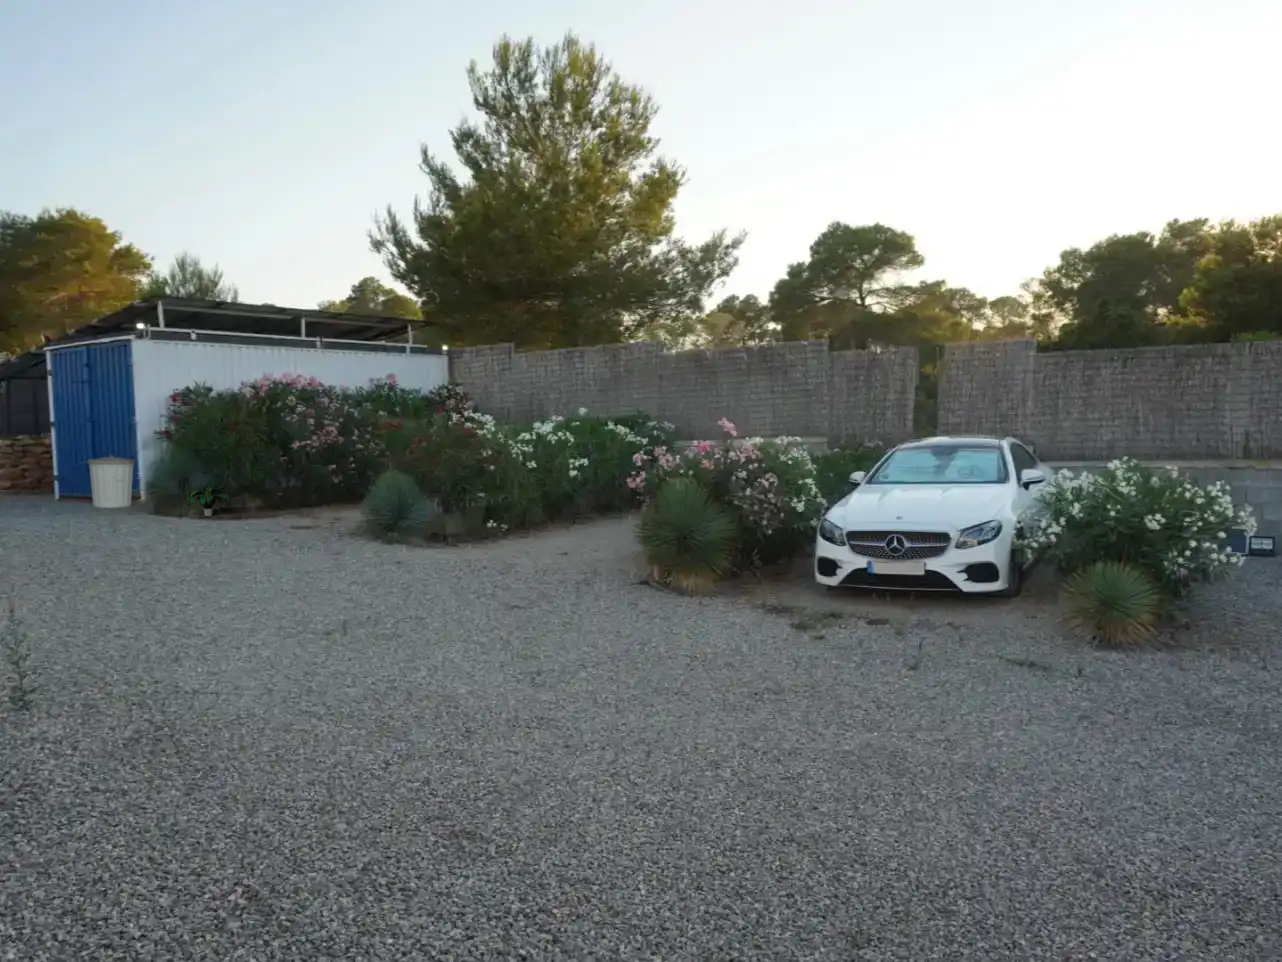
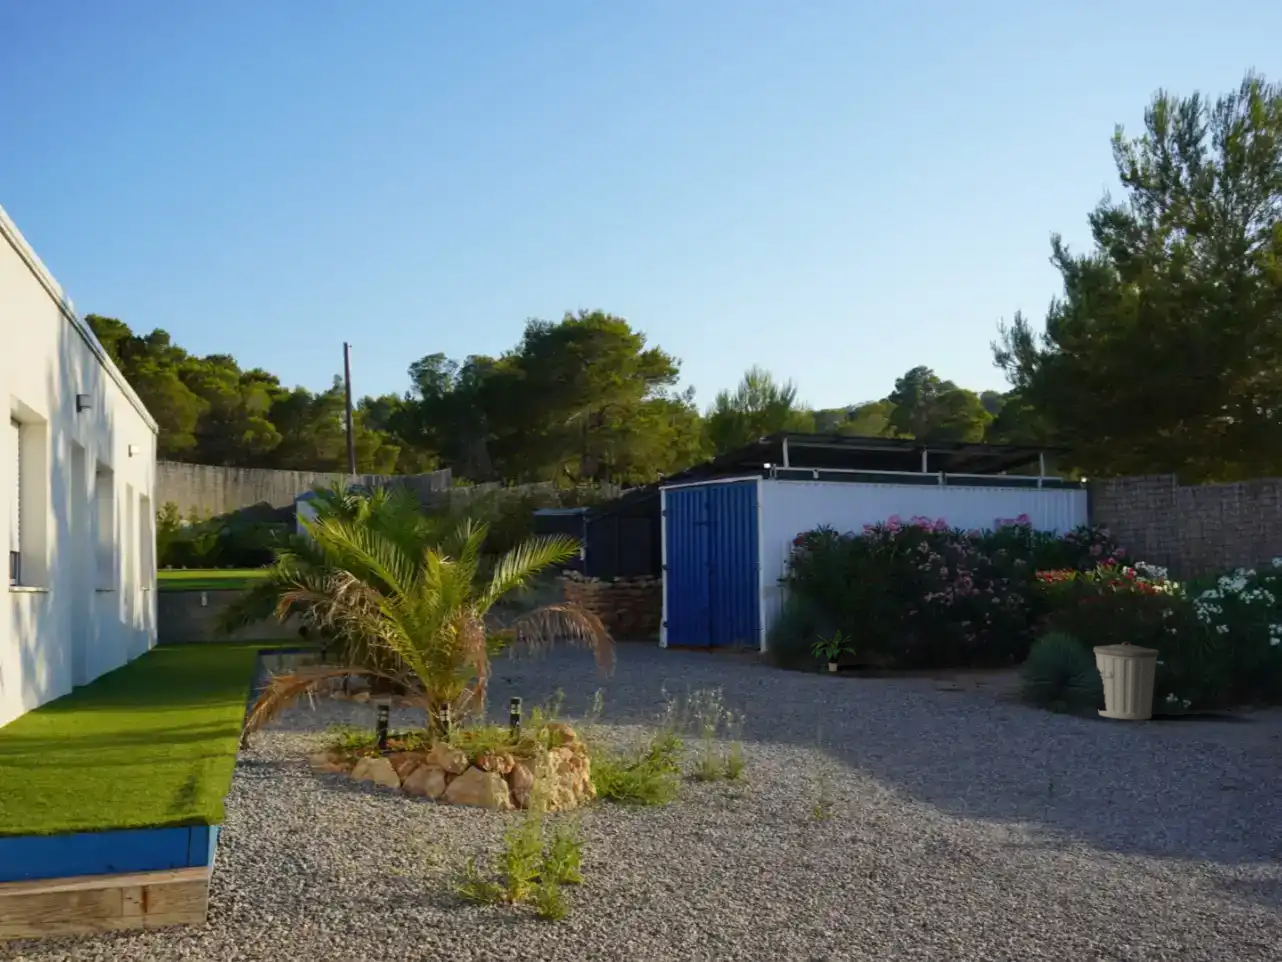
trash can: present [87,455,135,508] -> present [1094,642,1159,720]

